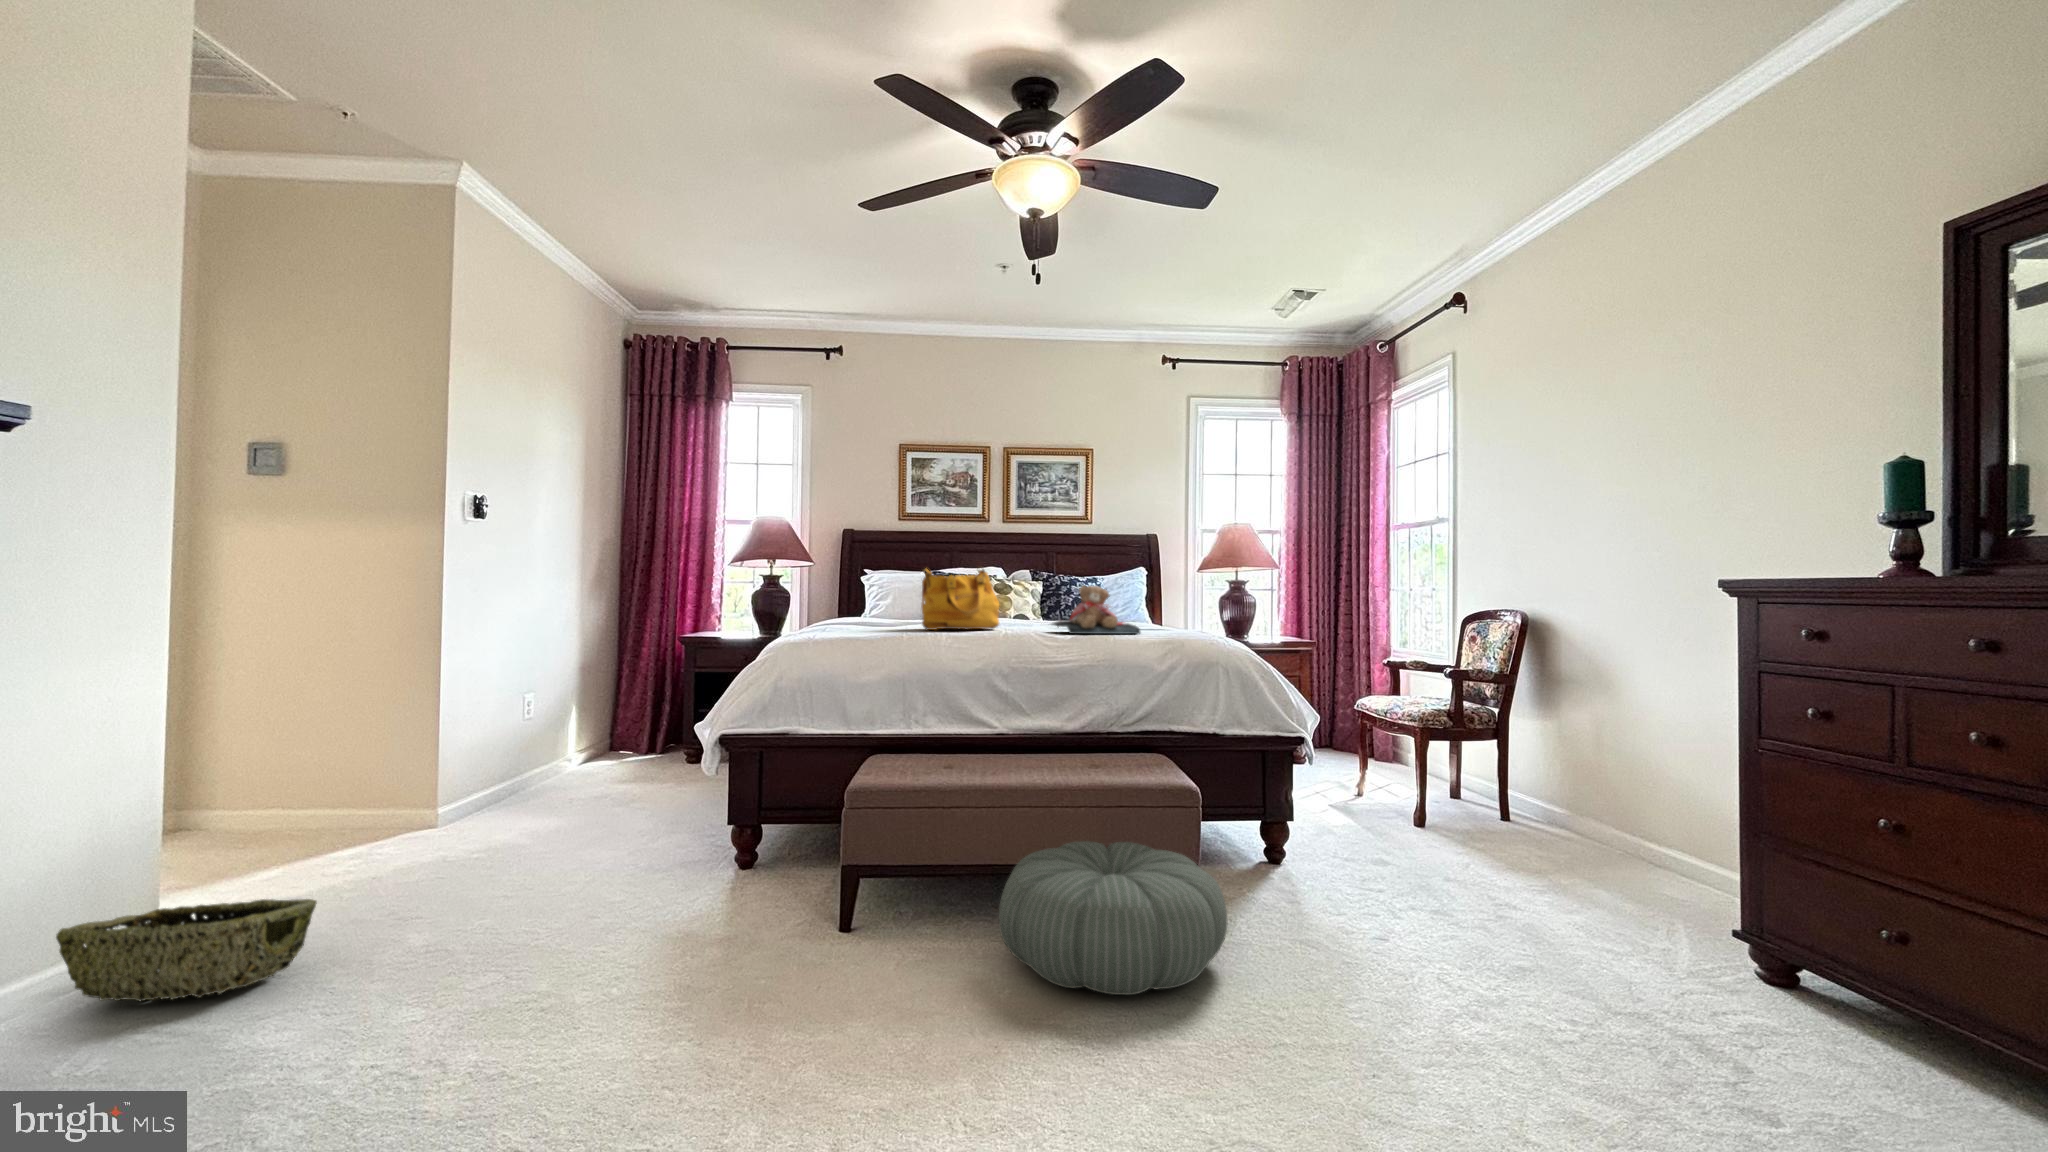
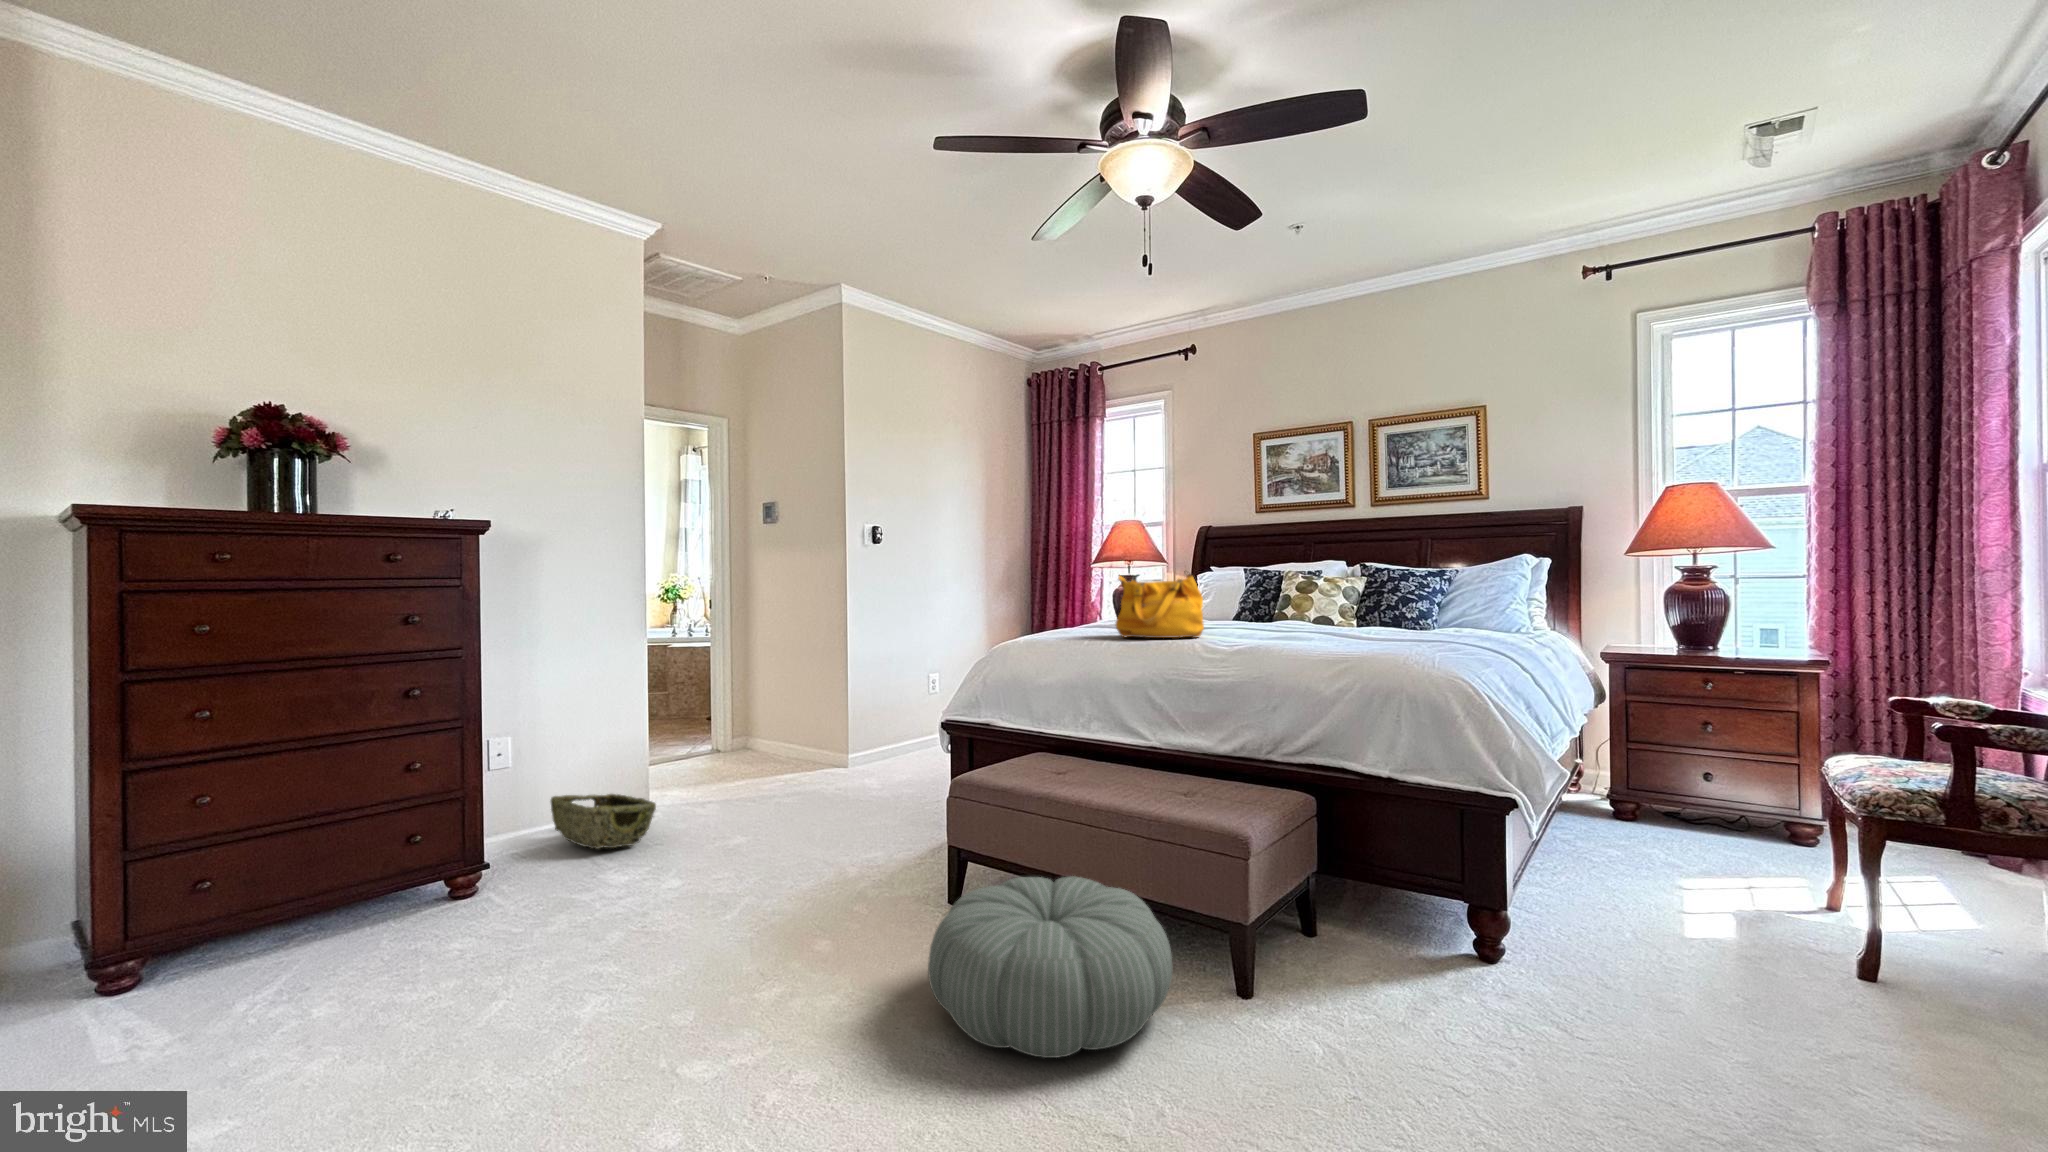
teddy bear: present [1052,585,1140,634] -> none [1215,591,1320,652]

